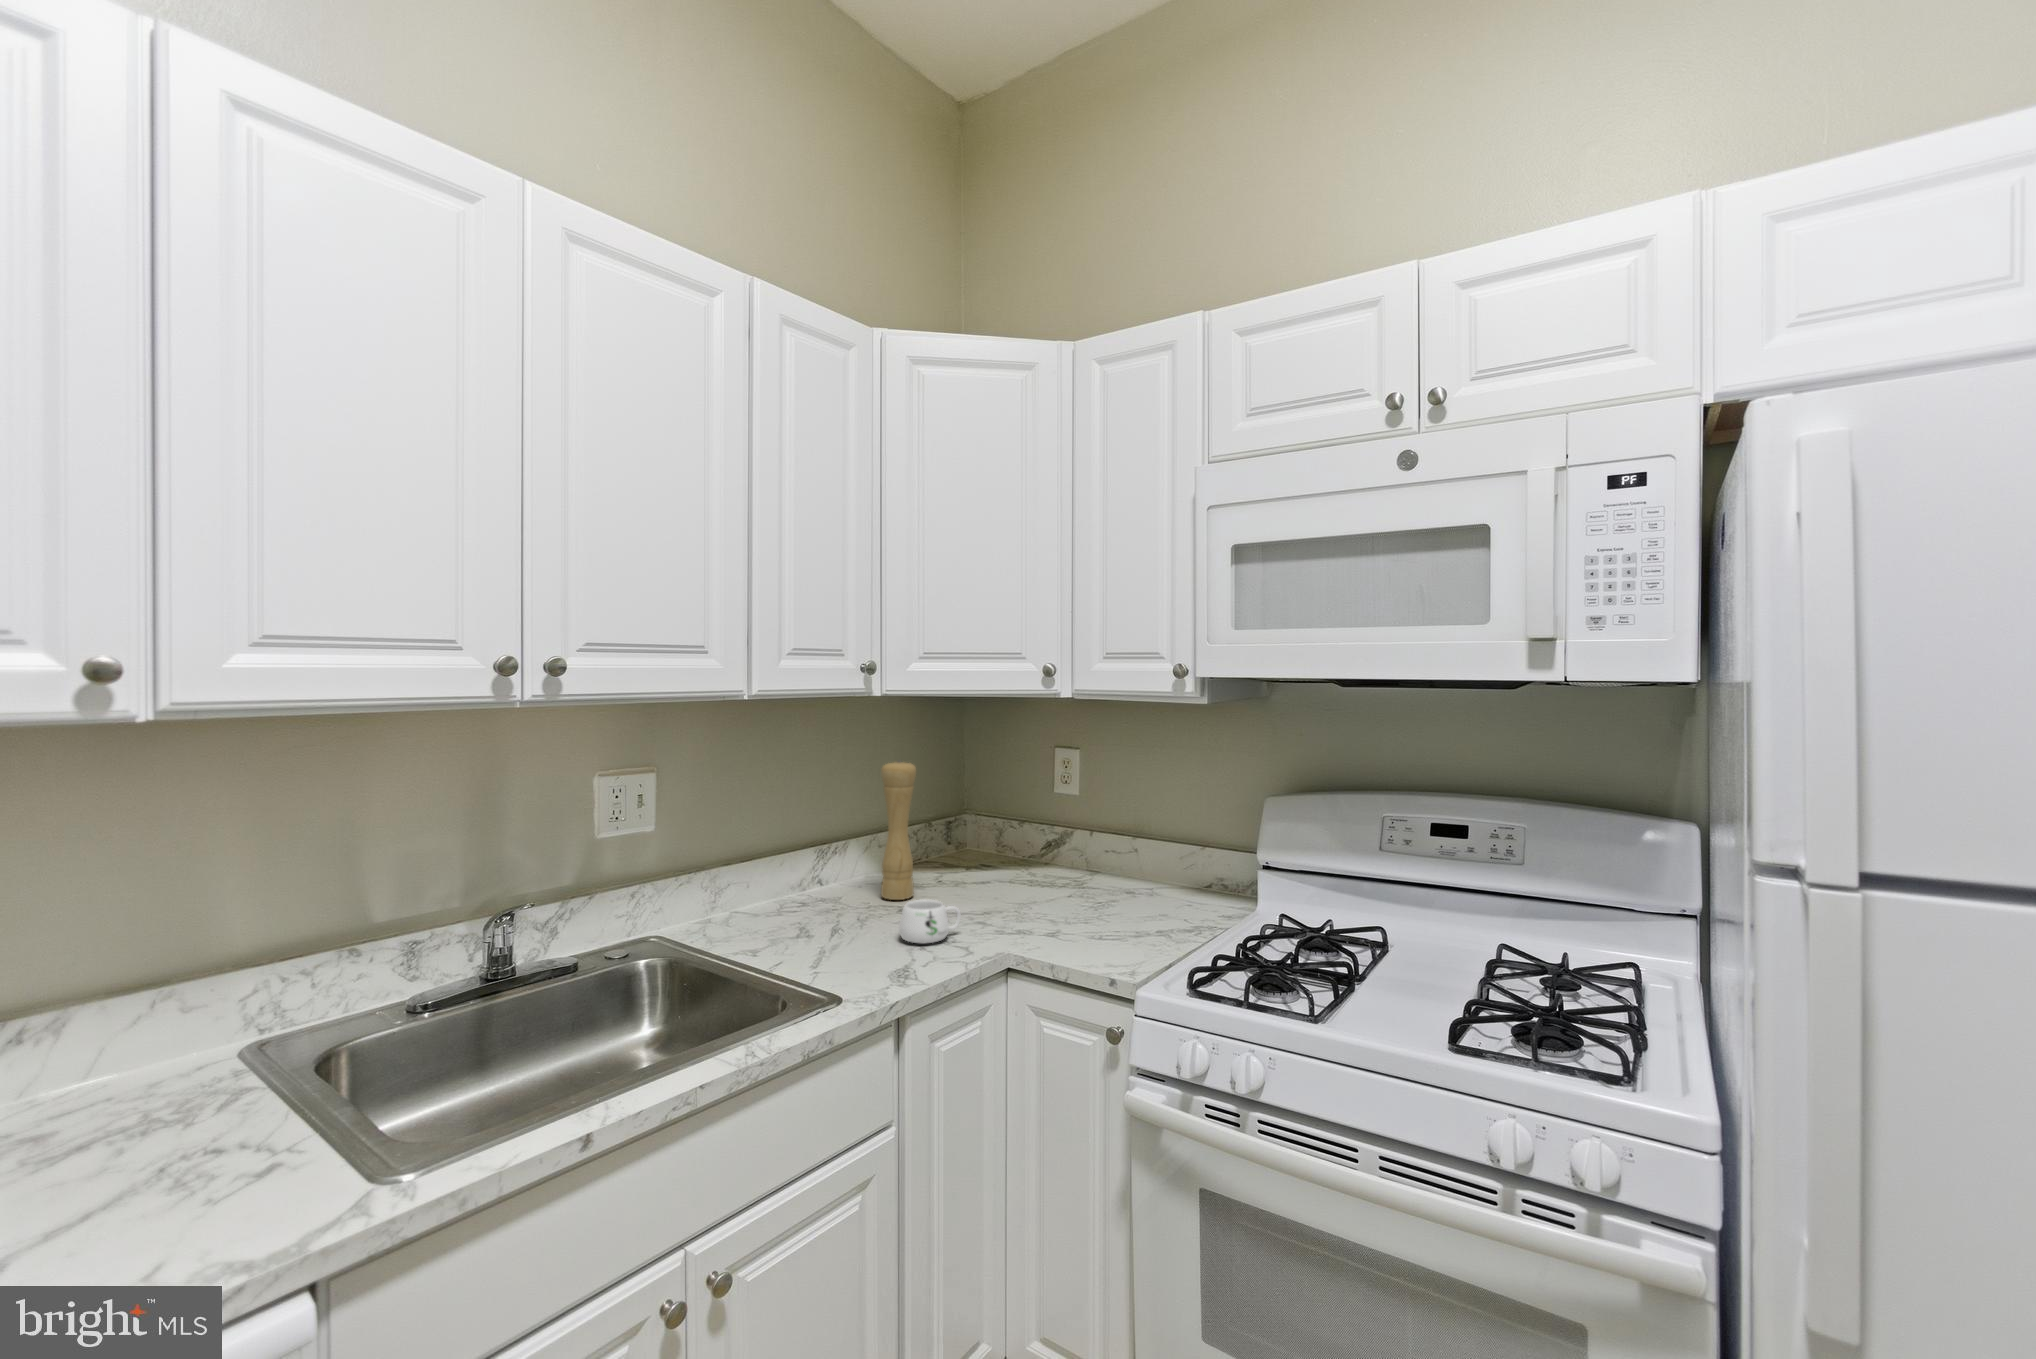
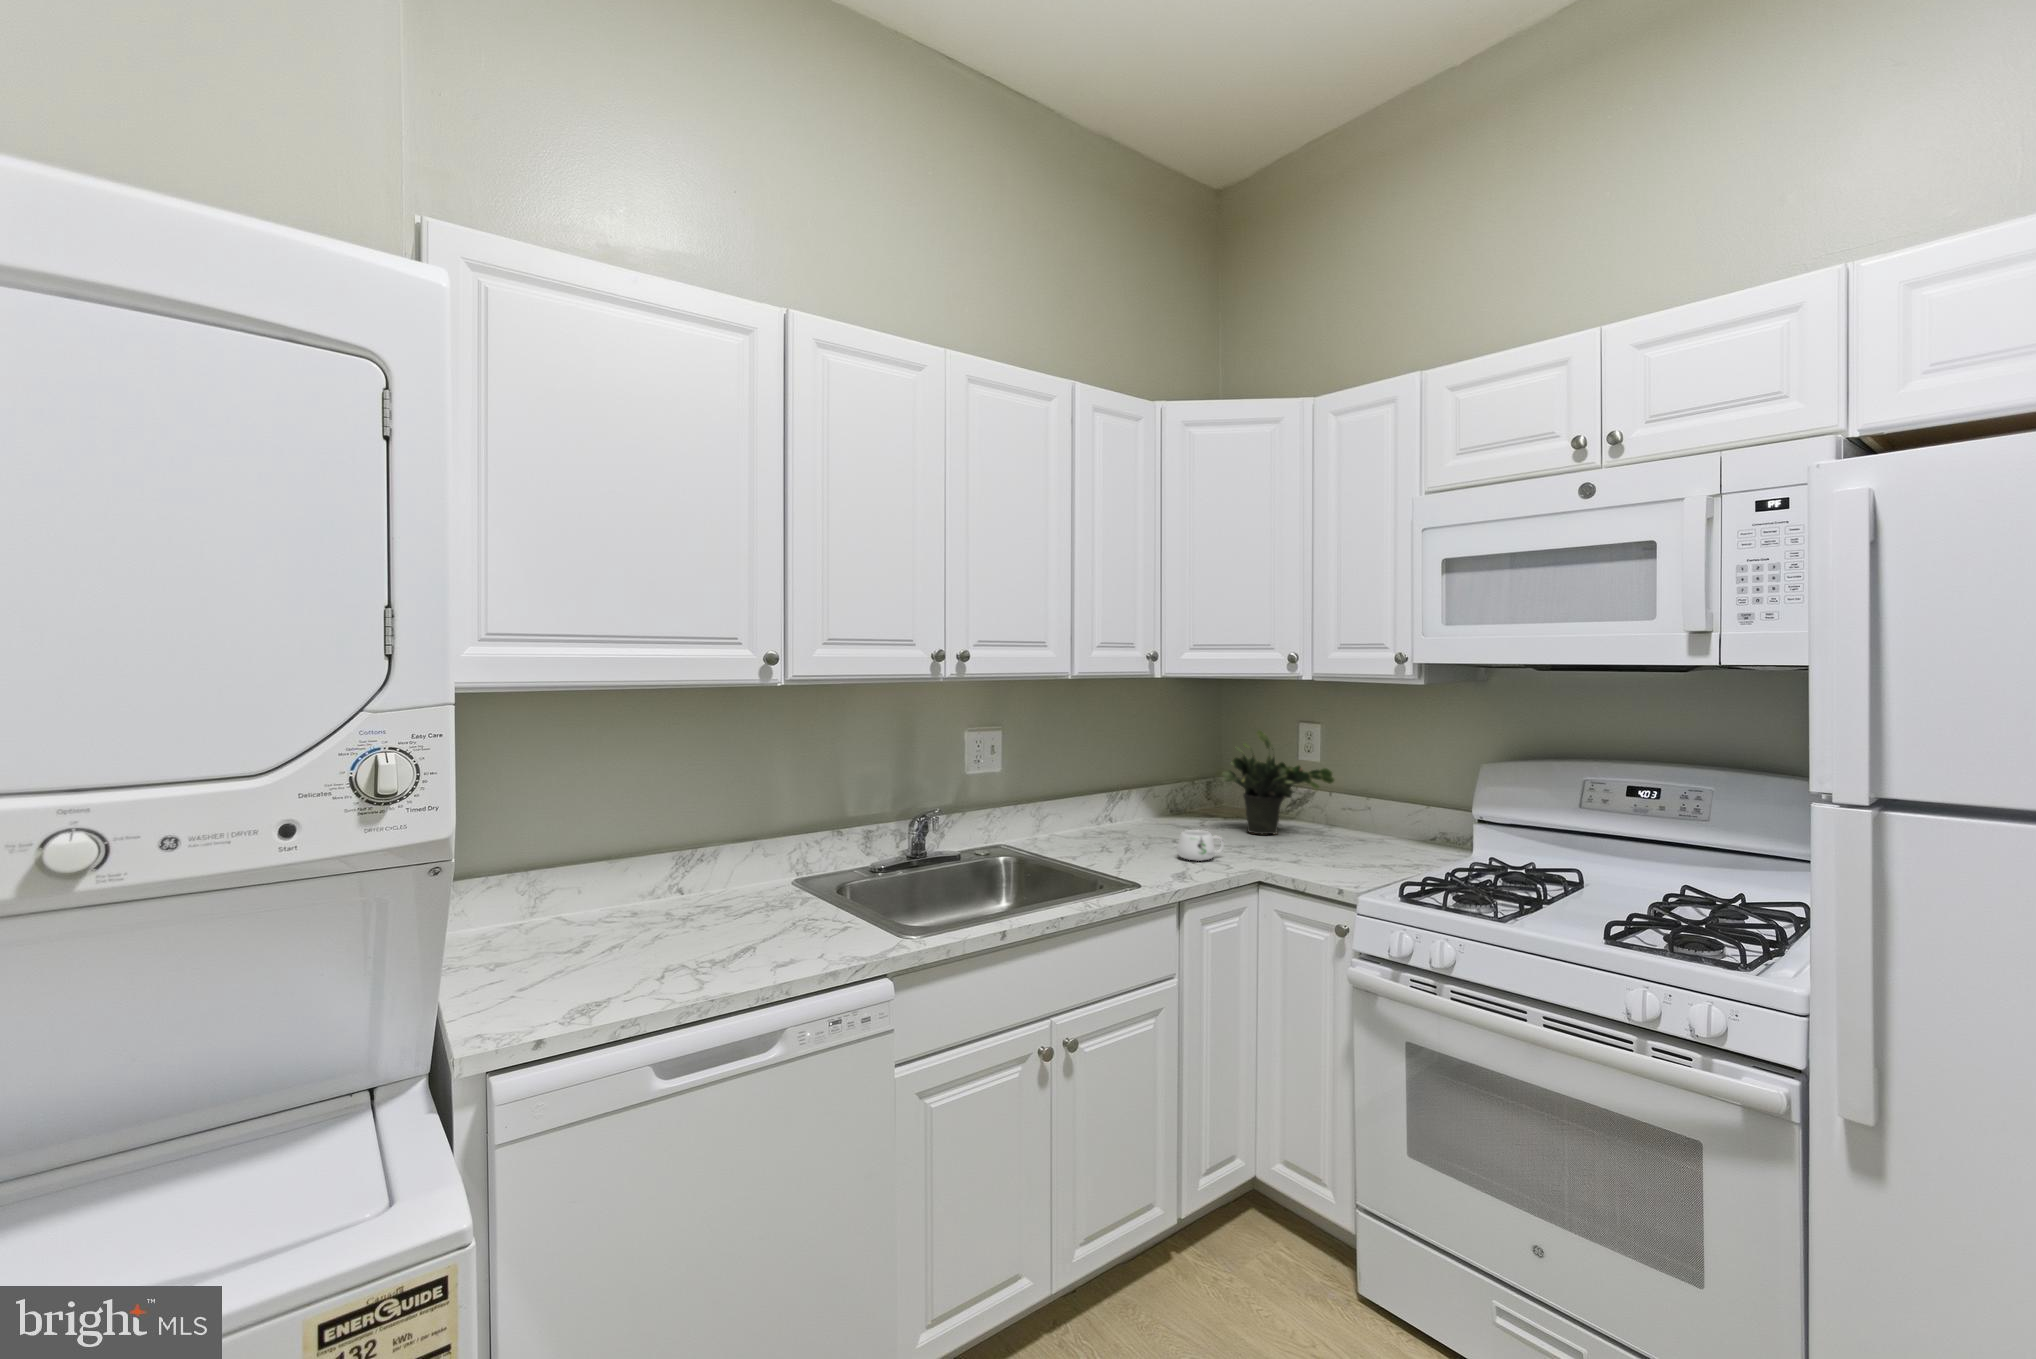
potted plant: none [959,759,1098,890] -> present [1222,731,1334,834]
pepper mill: present [881,760,916,900] -> none [1161,730,1188,836]

